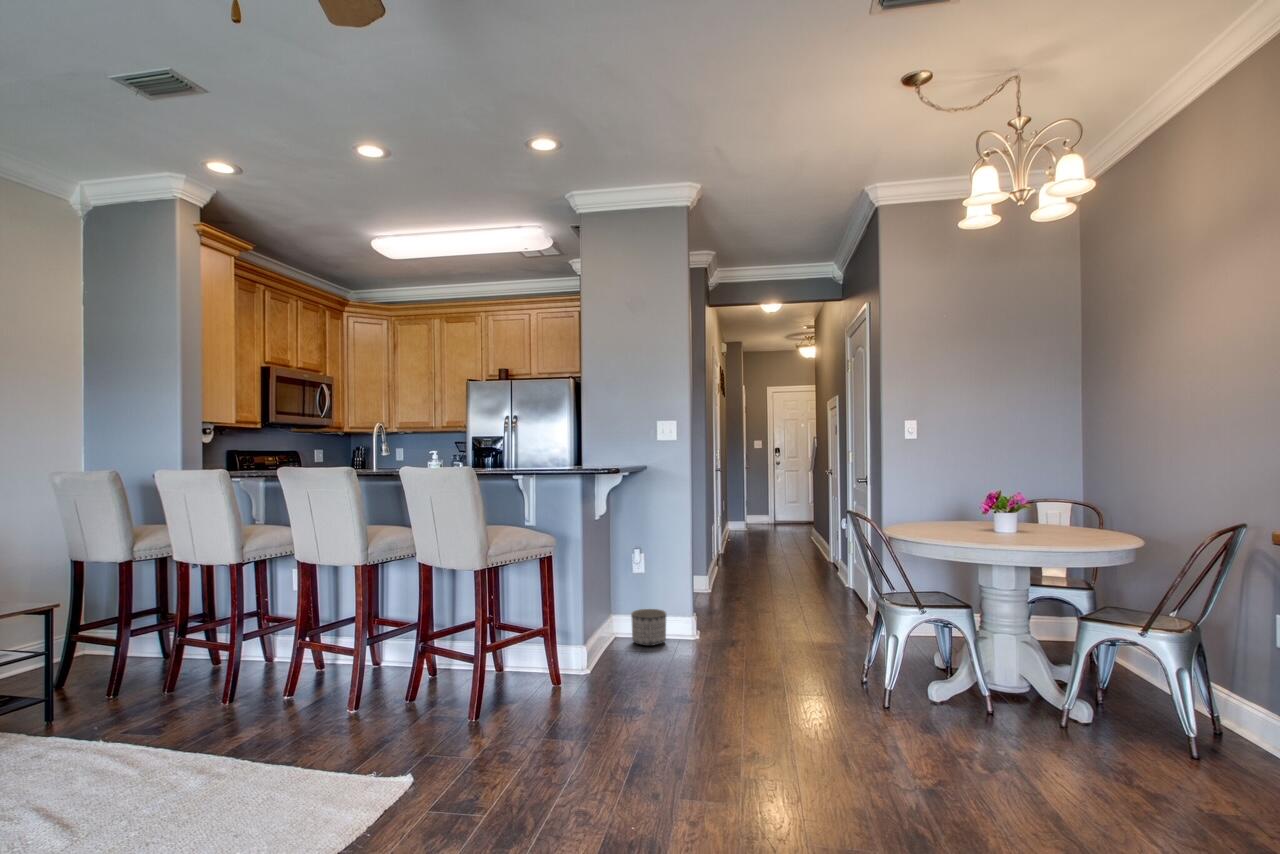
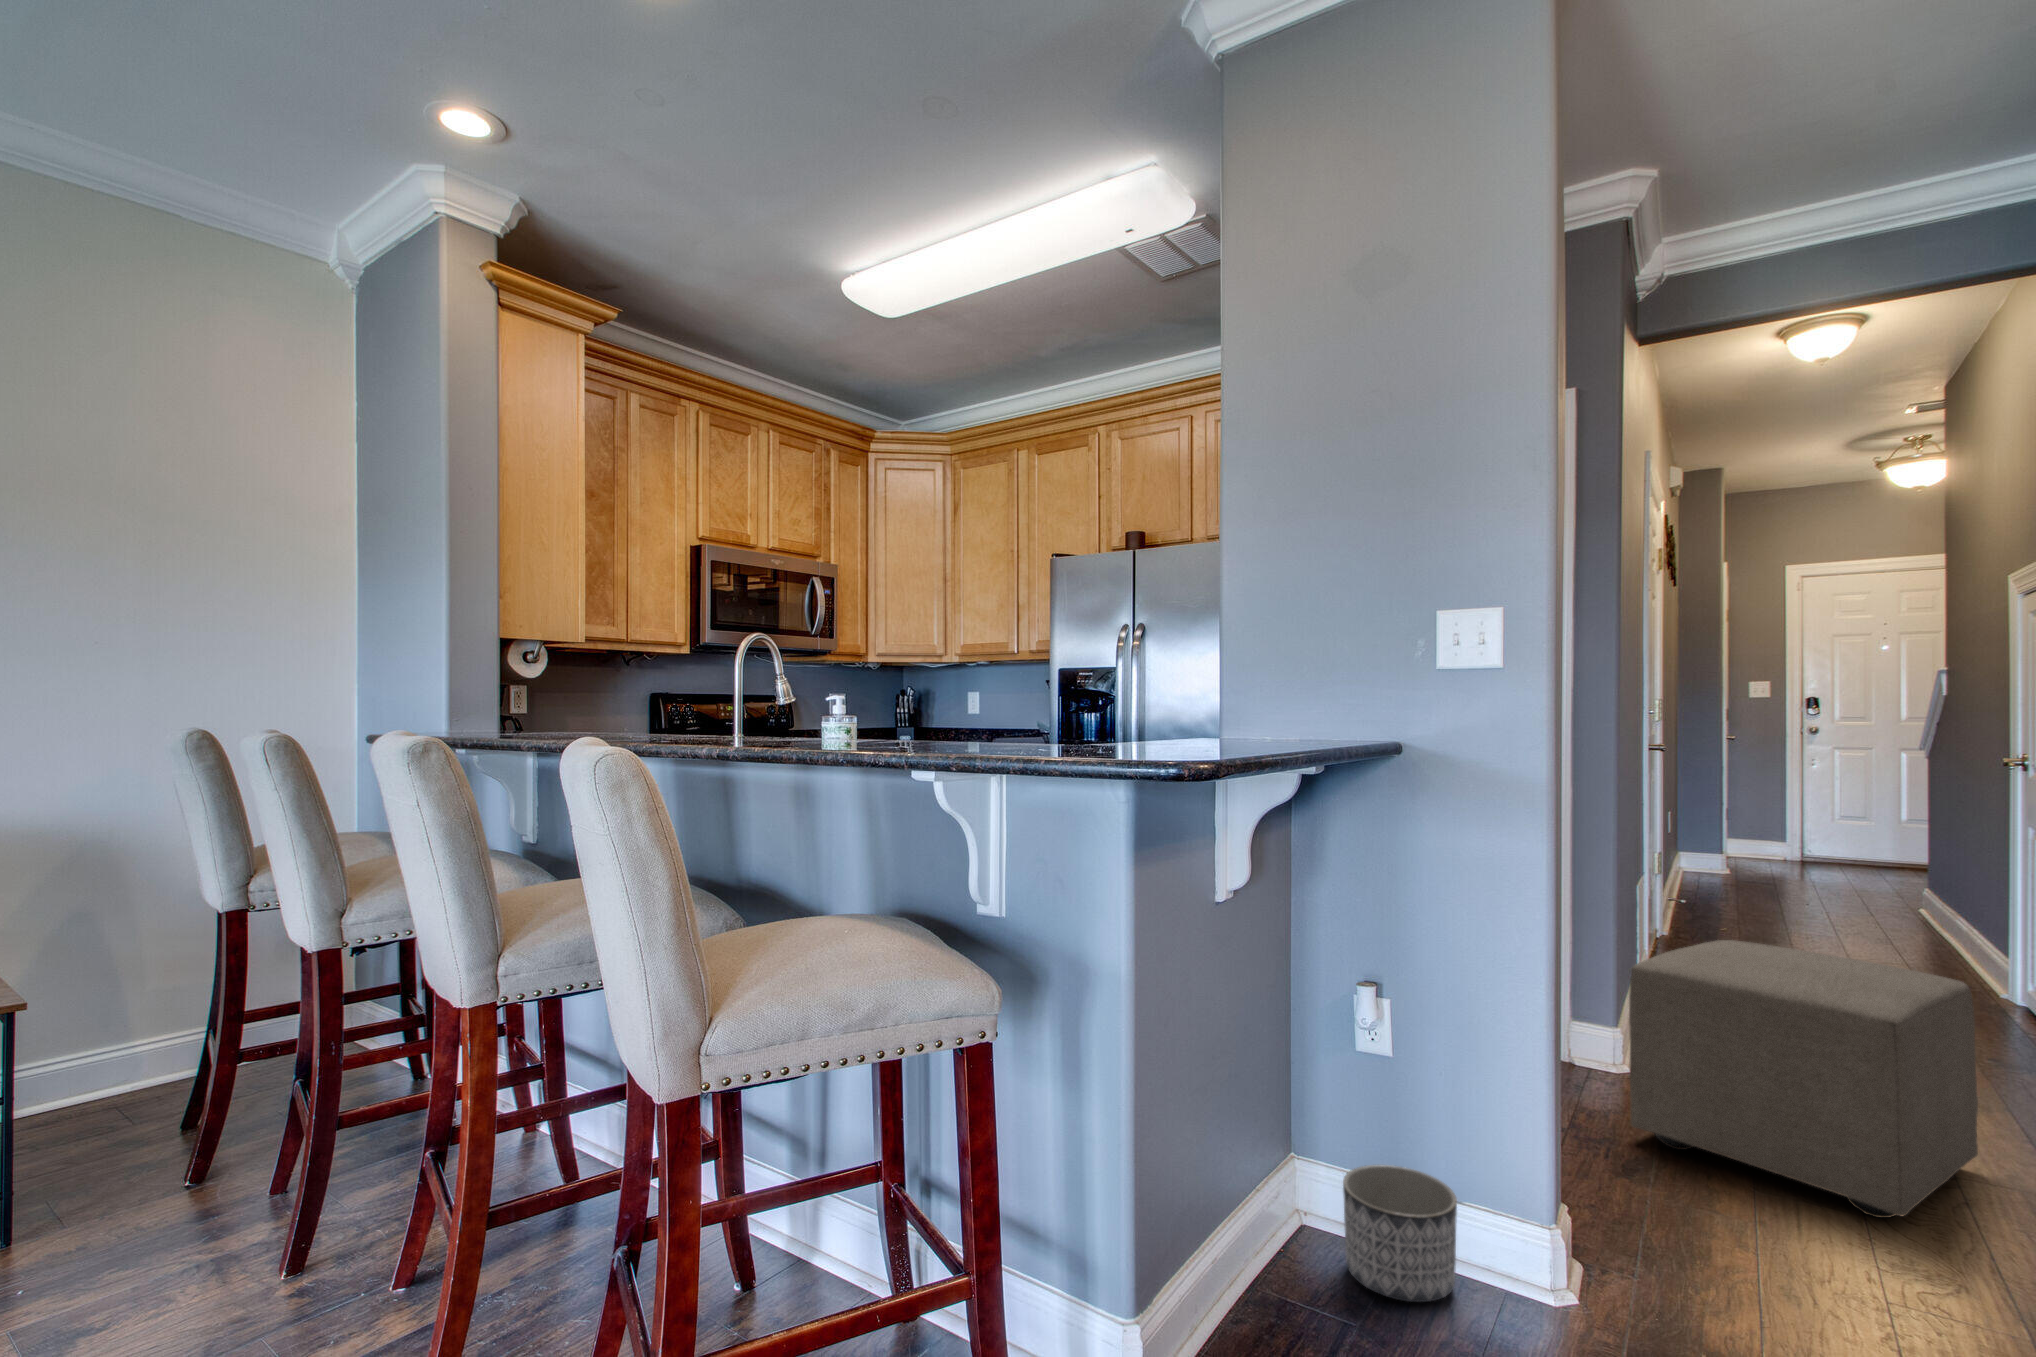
ottoman: none [712,535,807,612] -> present [1629,940,1978,1218]

